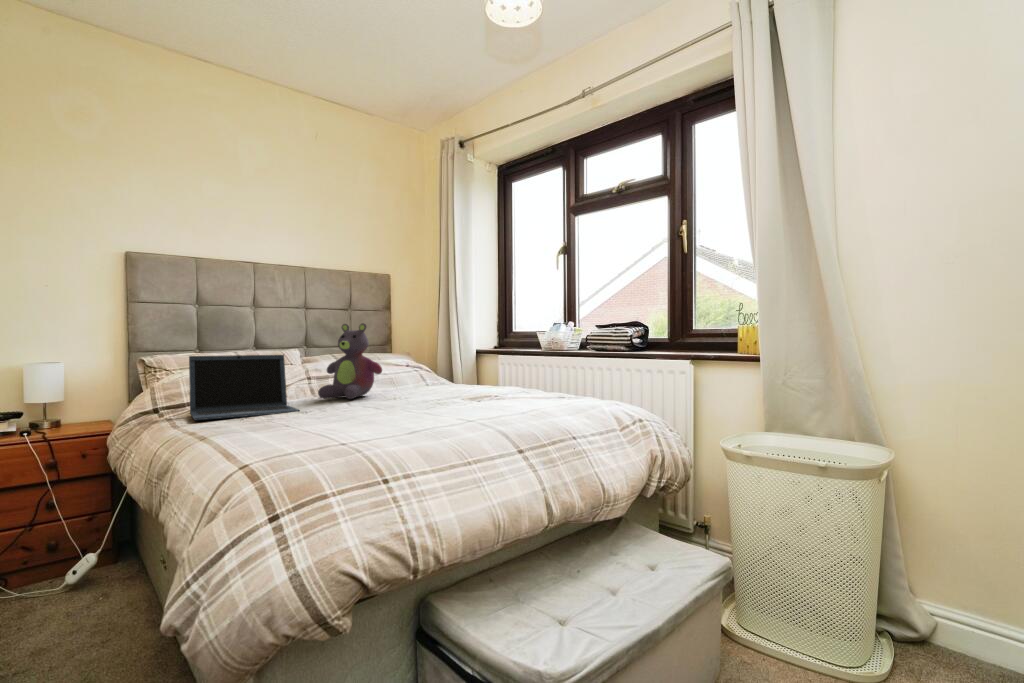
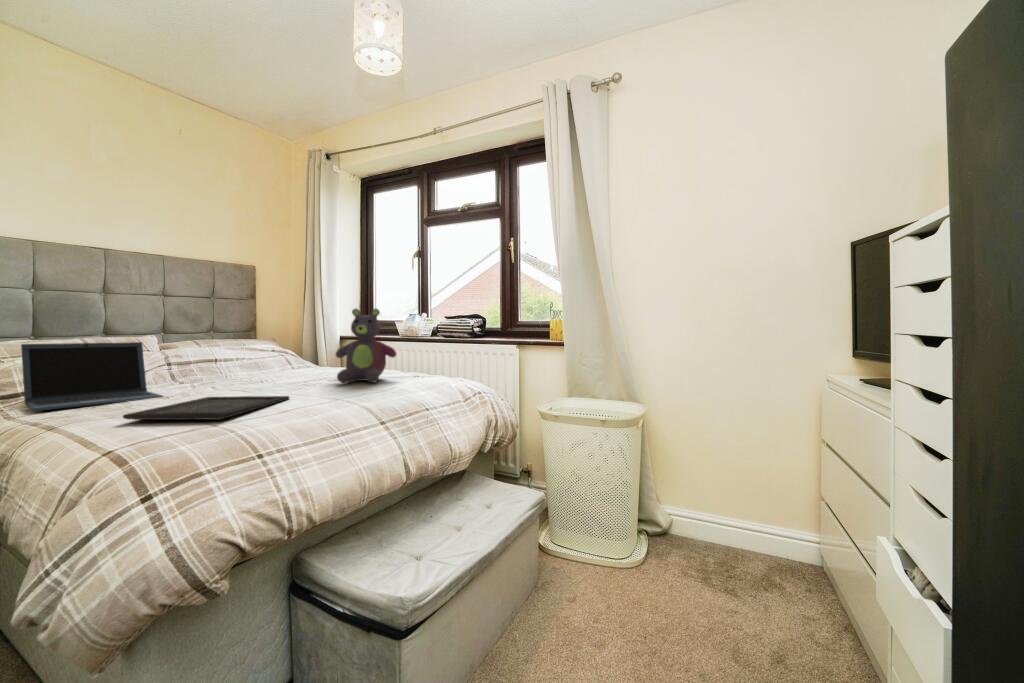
stuffed bear: present [318,323,382,399] -> present [336,309,396,383]
tray: none [262,412,418,437] -> present [123,396,289,420]

